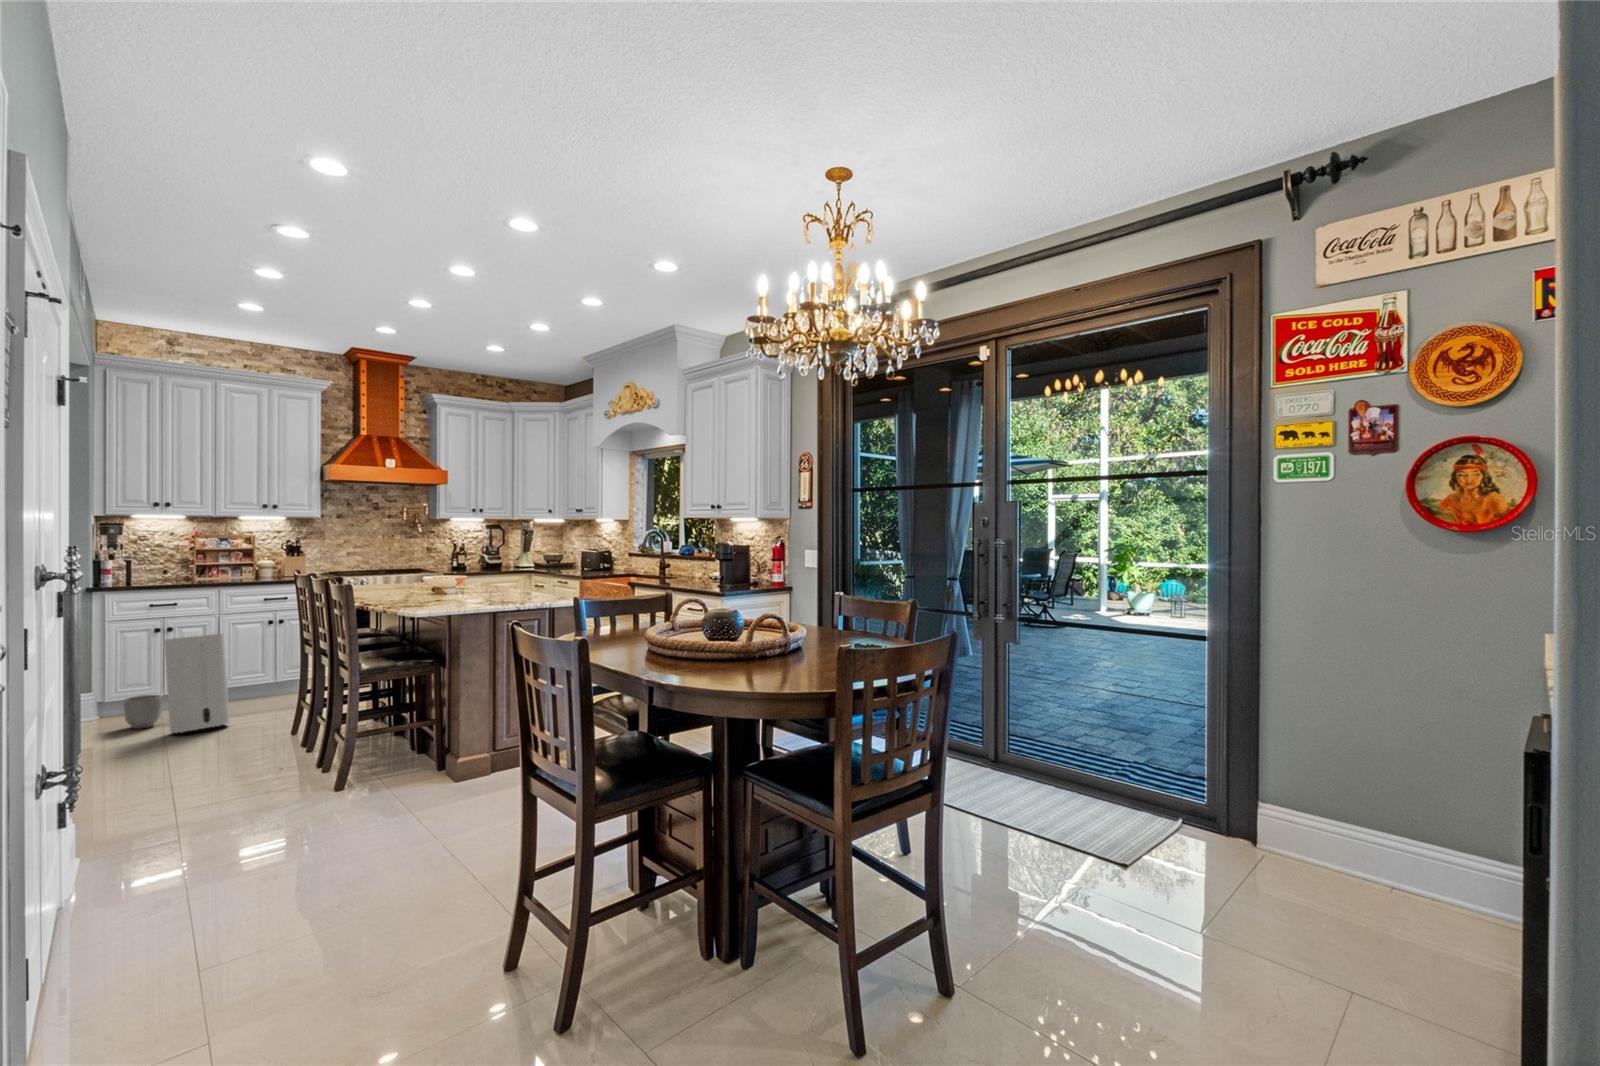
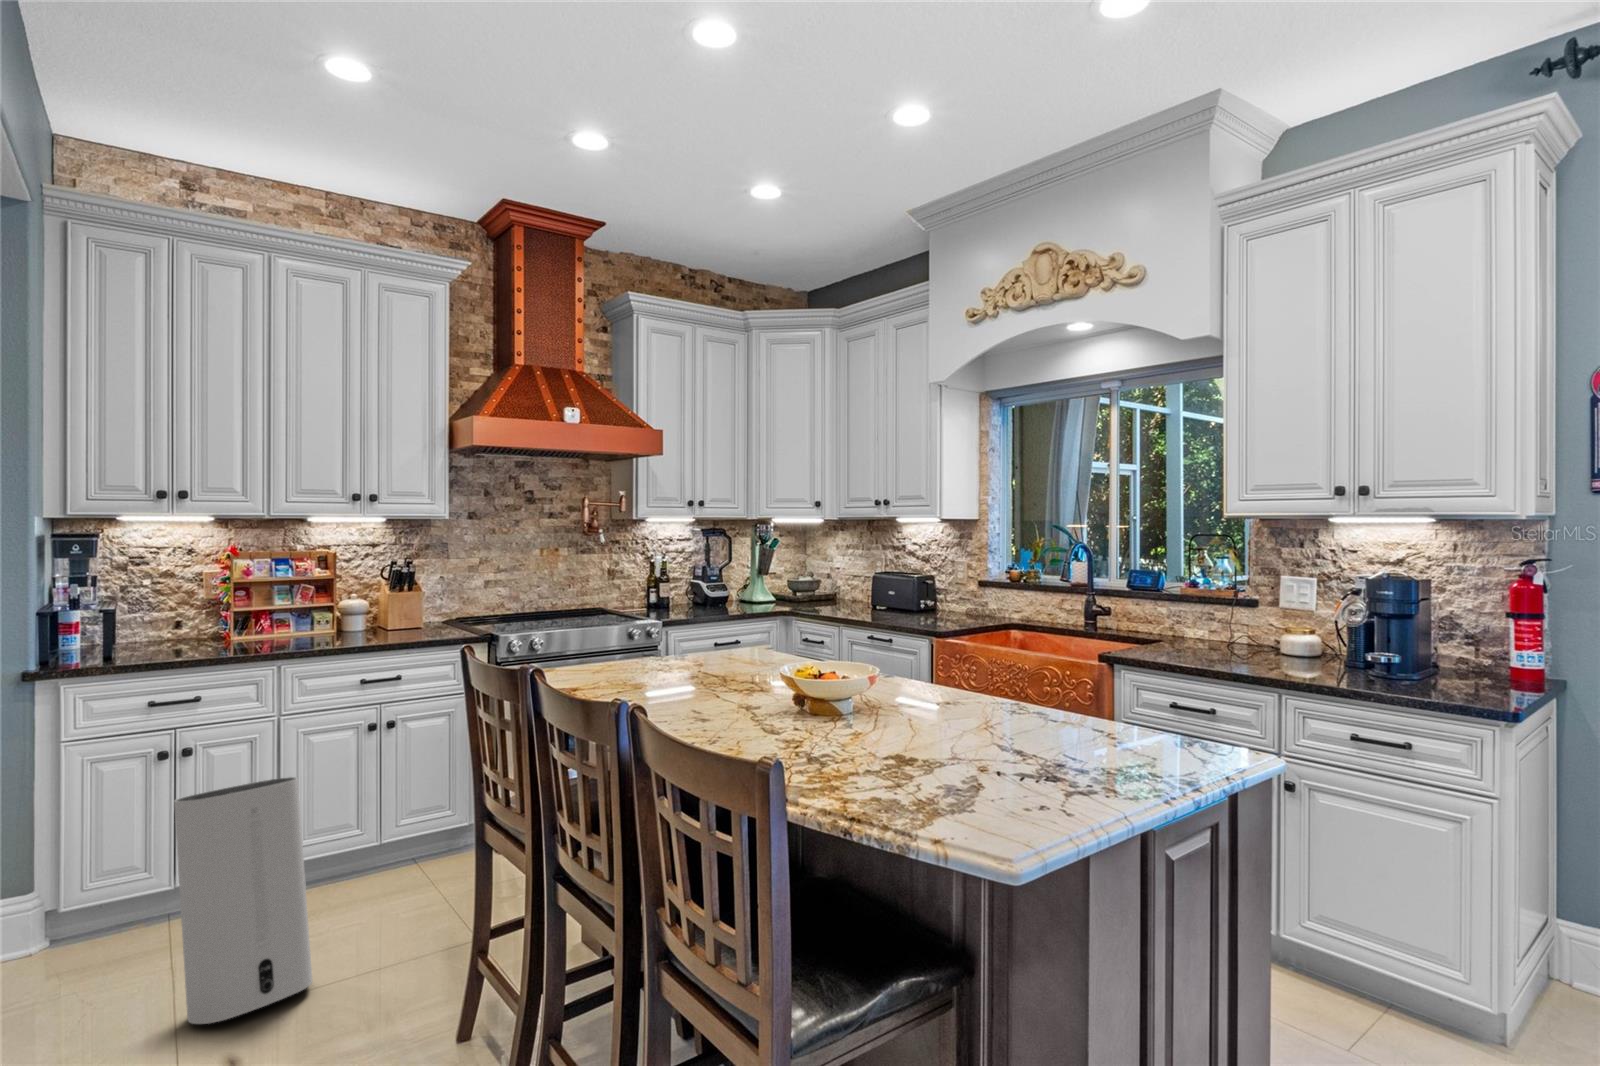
planter: present [123,695,162,729] -> none [89,907,172,993]

